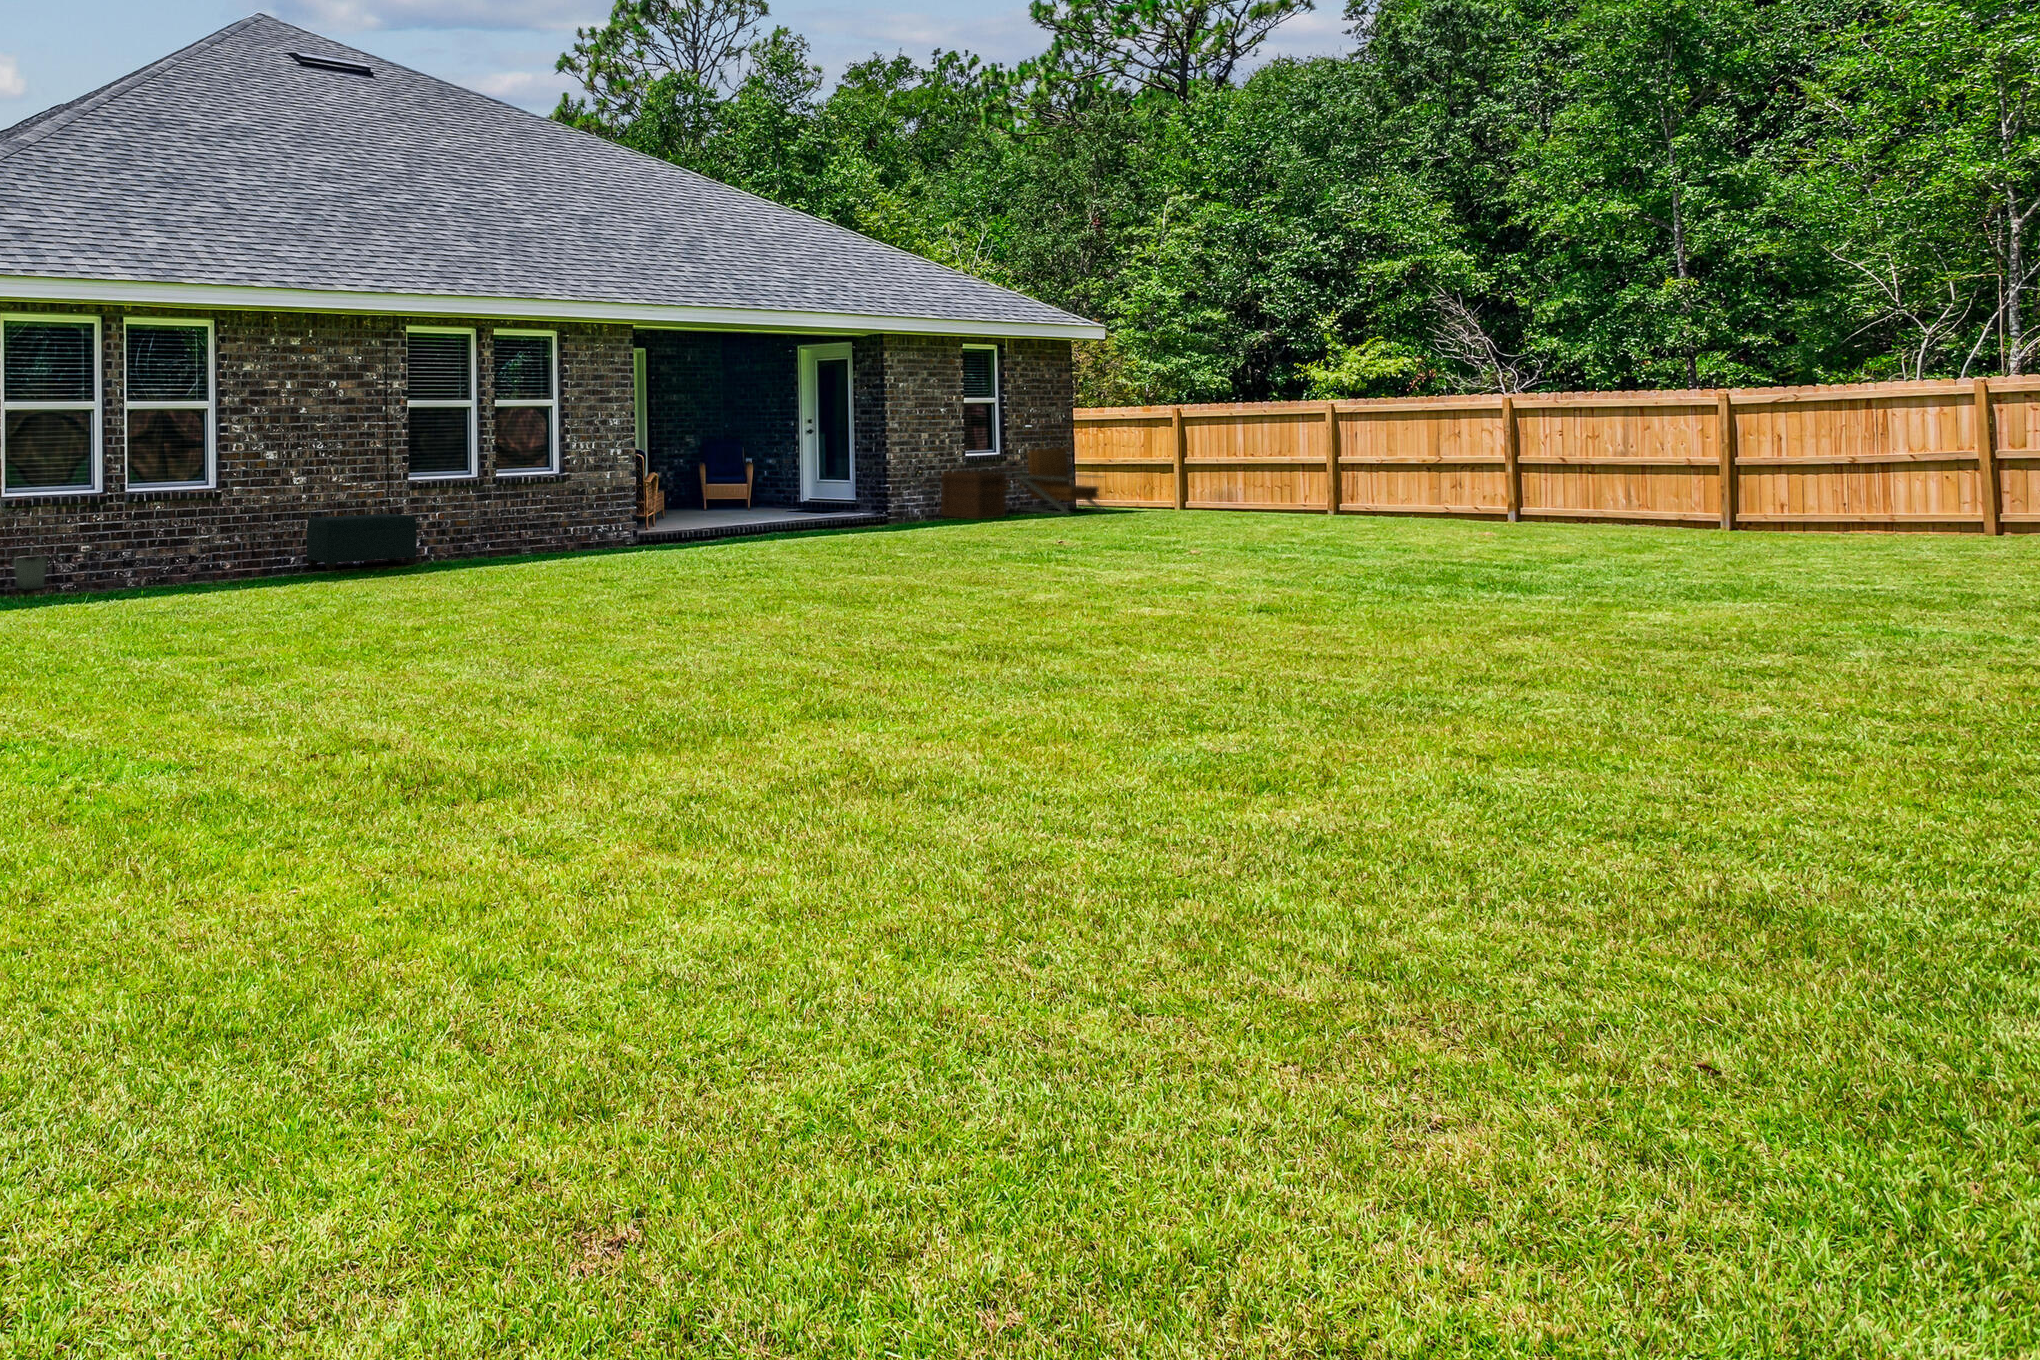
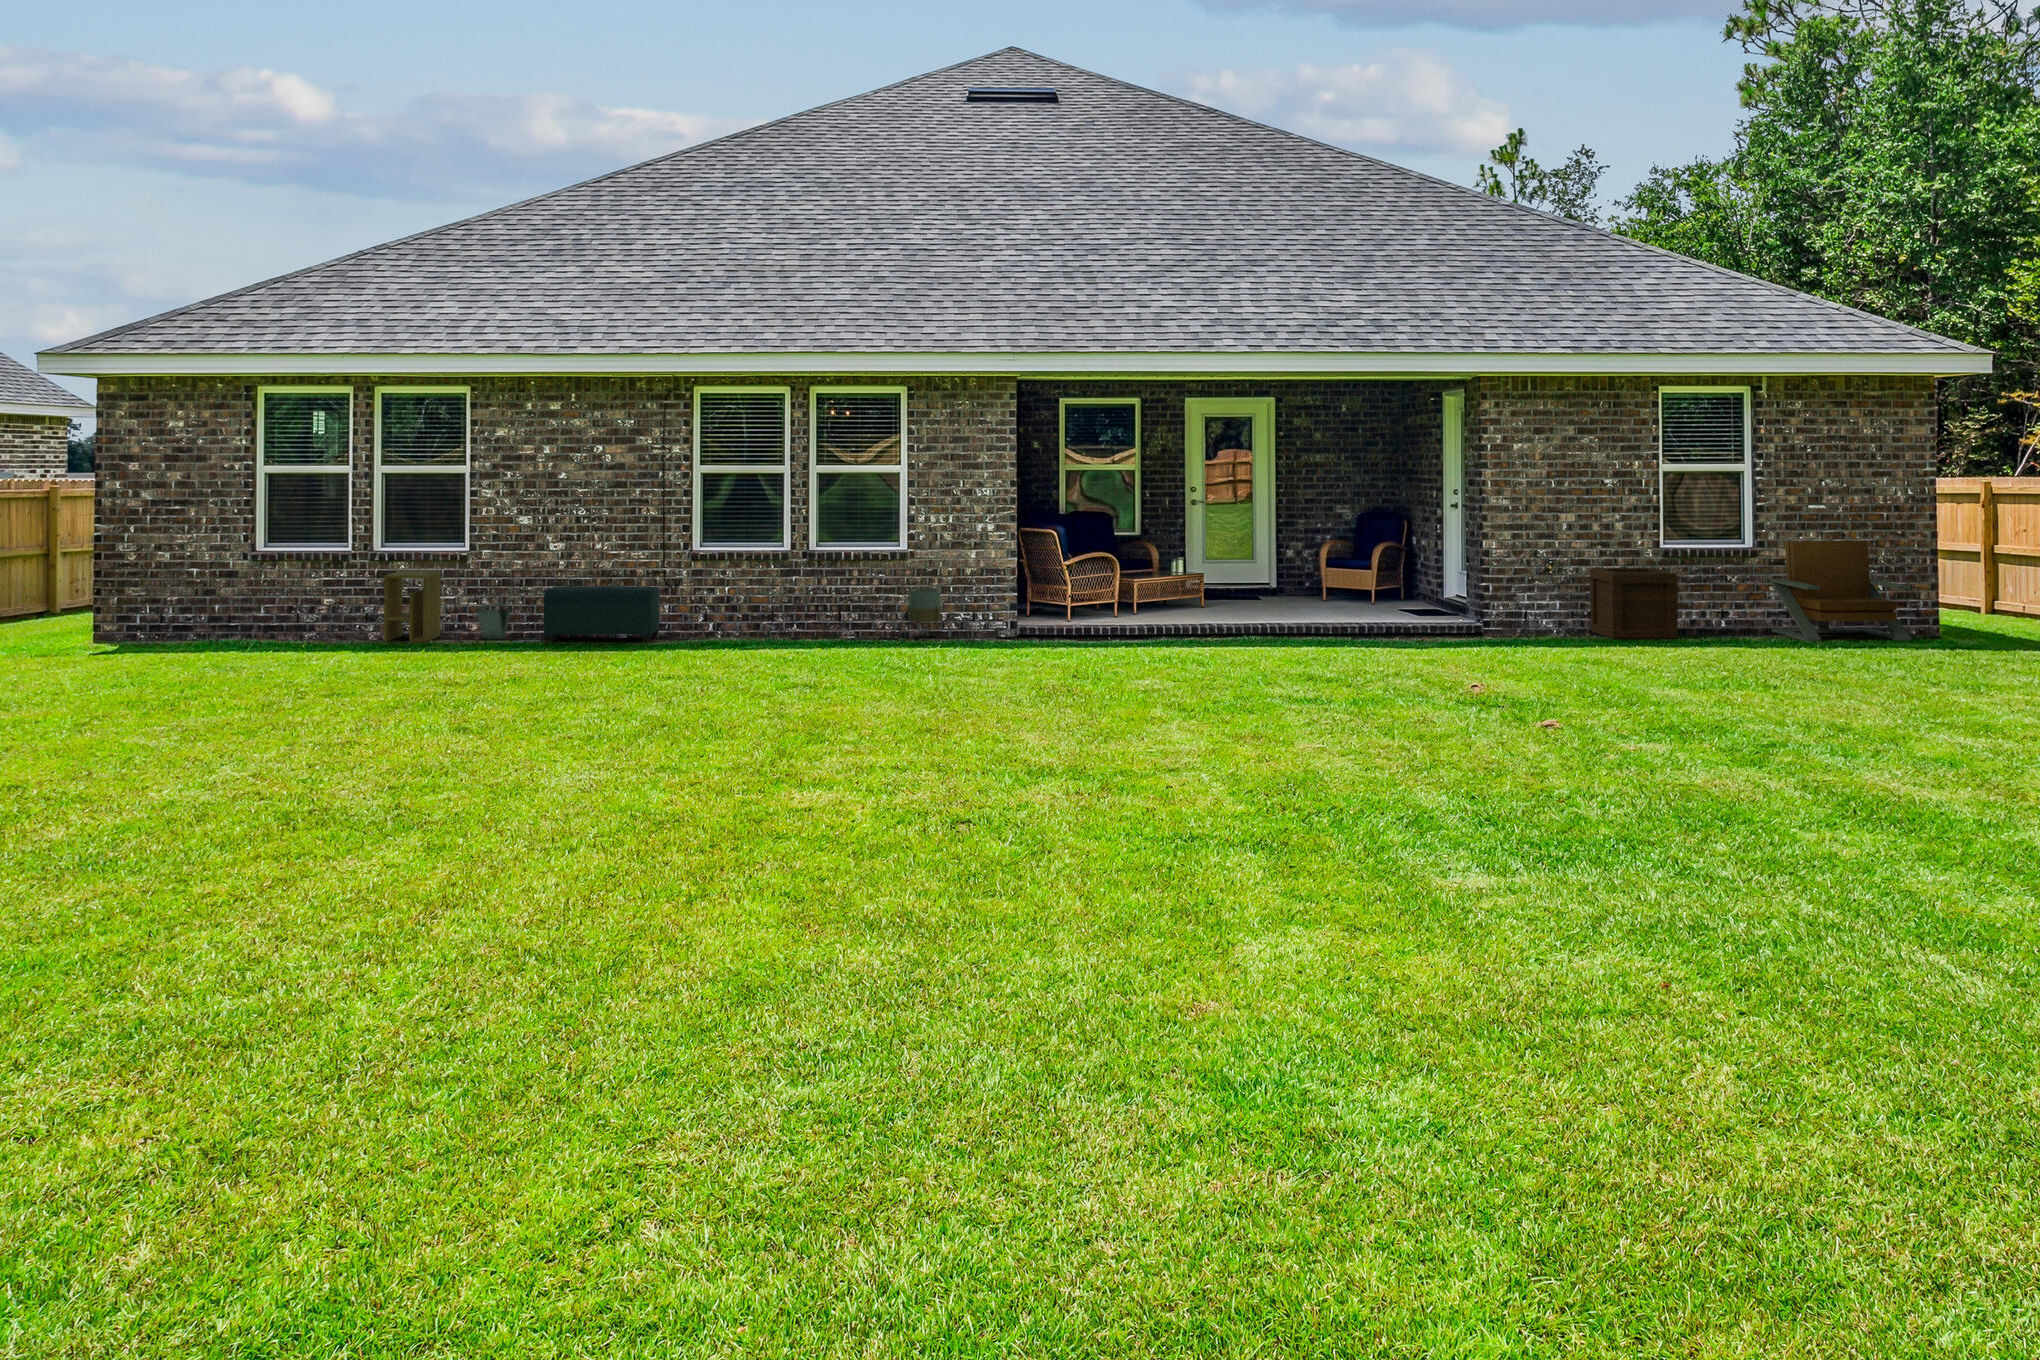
planter: none [579,505,609,547] -> present [907,589,941,624]
side table: none [159,508,219,581] -> present [384,571,441,642]
bucket: present [12,552,49,590] -> present [477,604,511,639]

